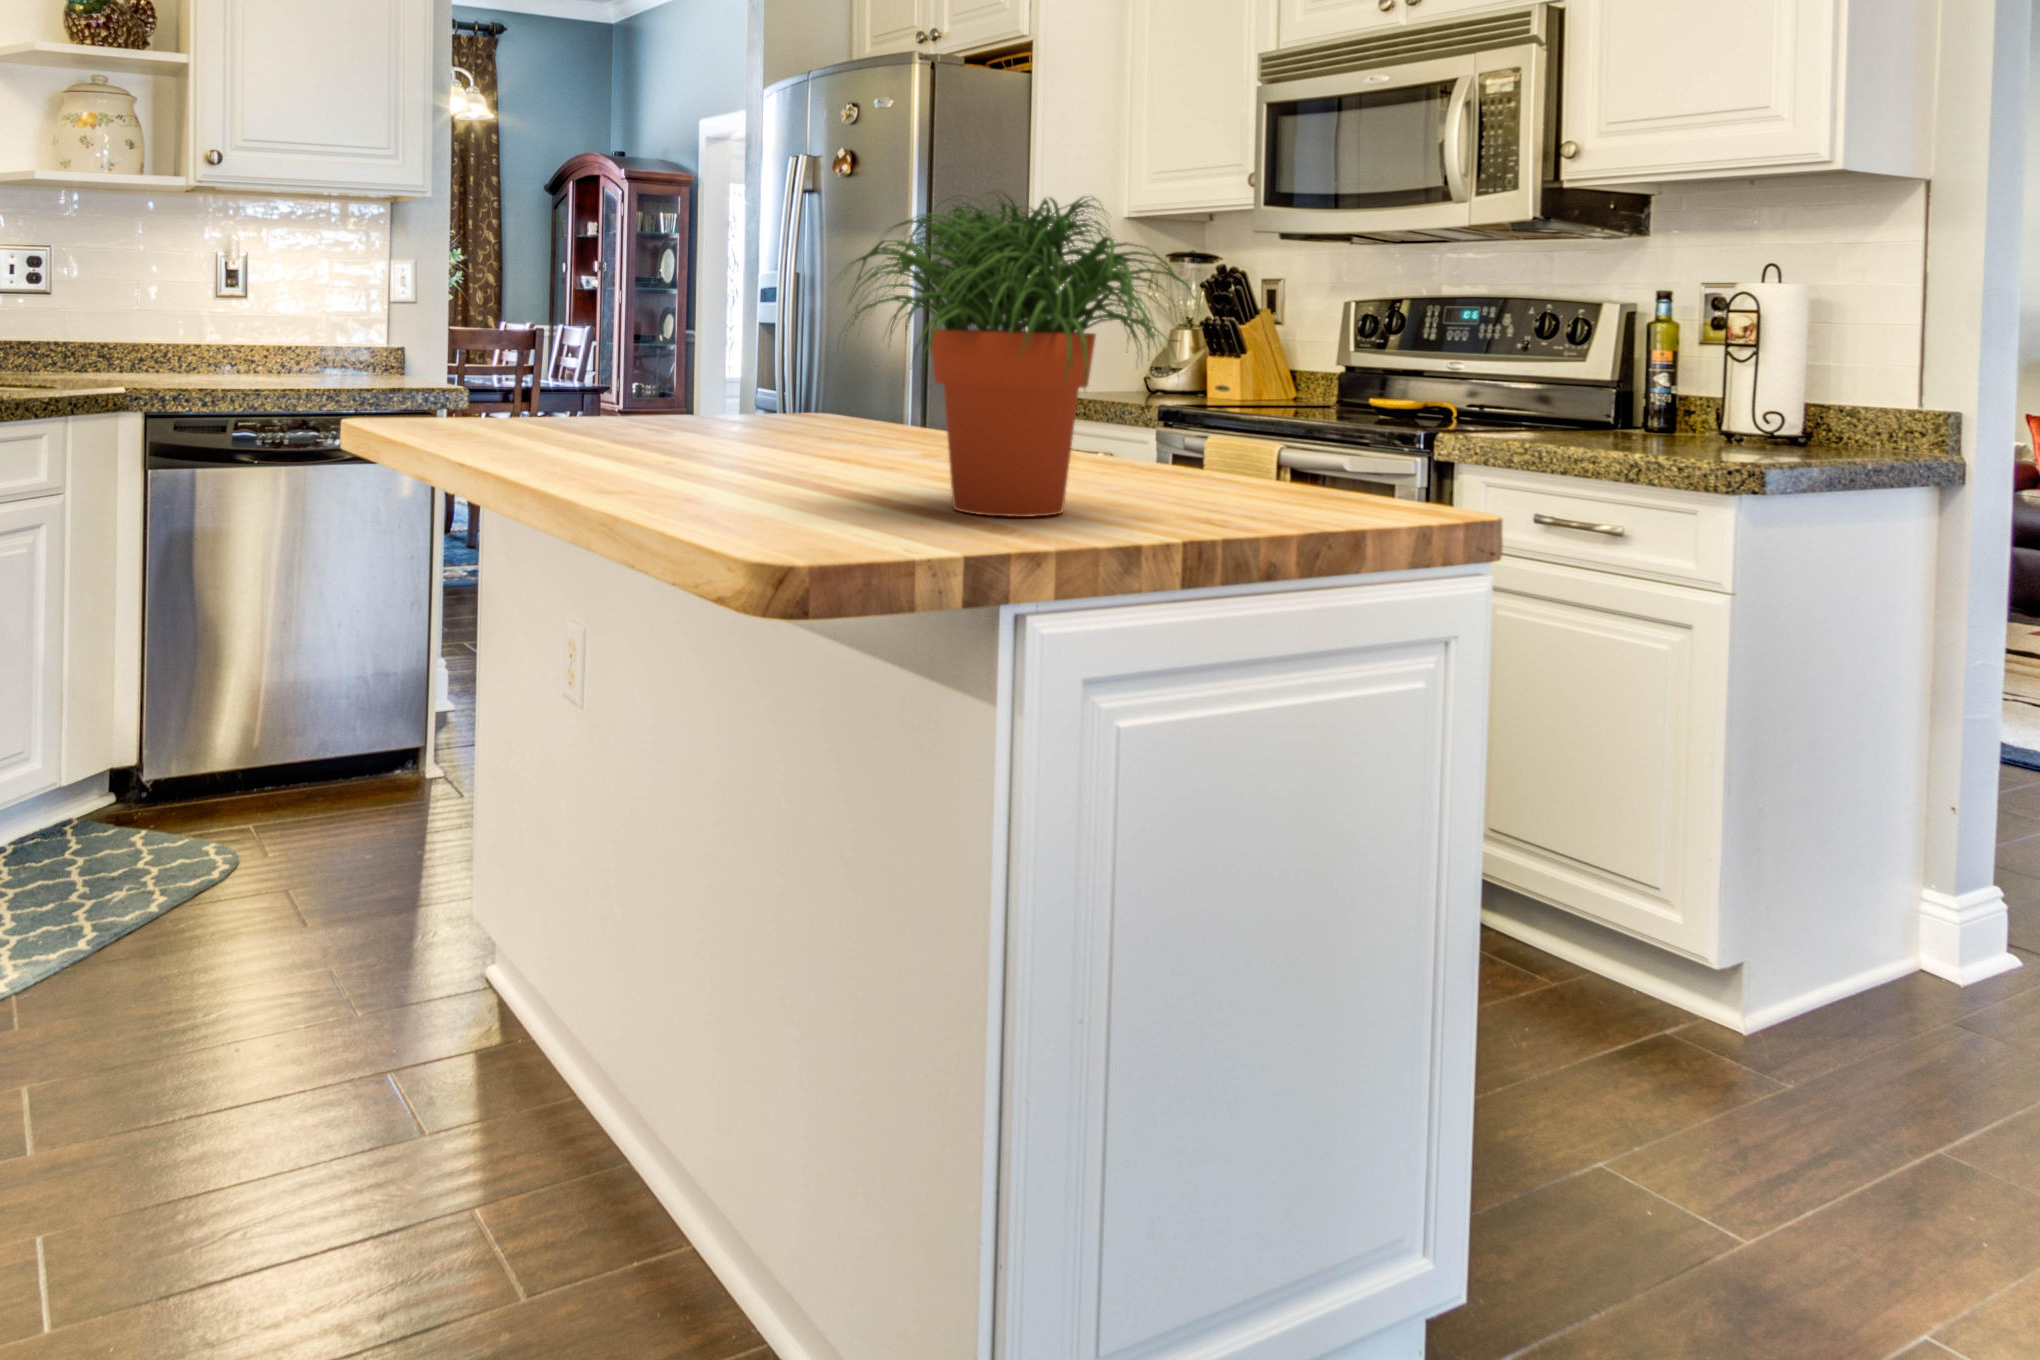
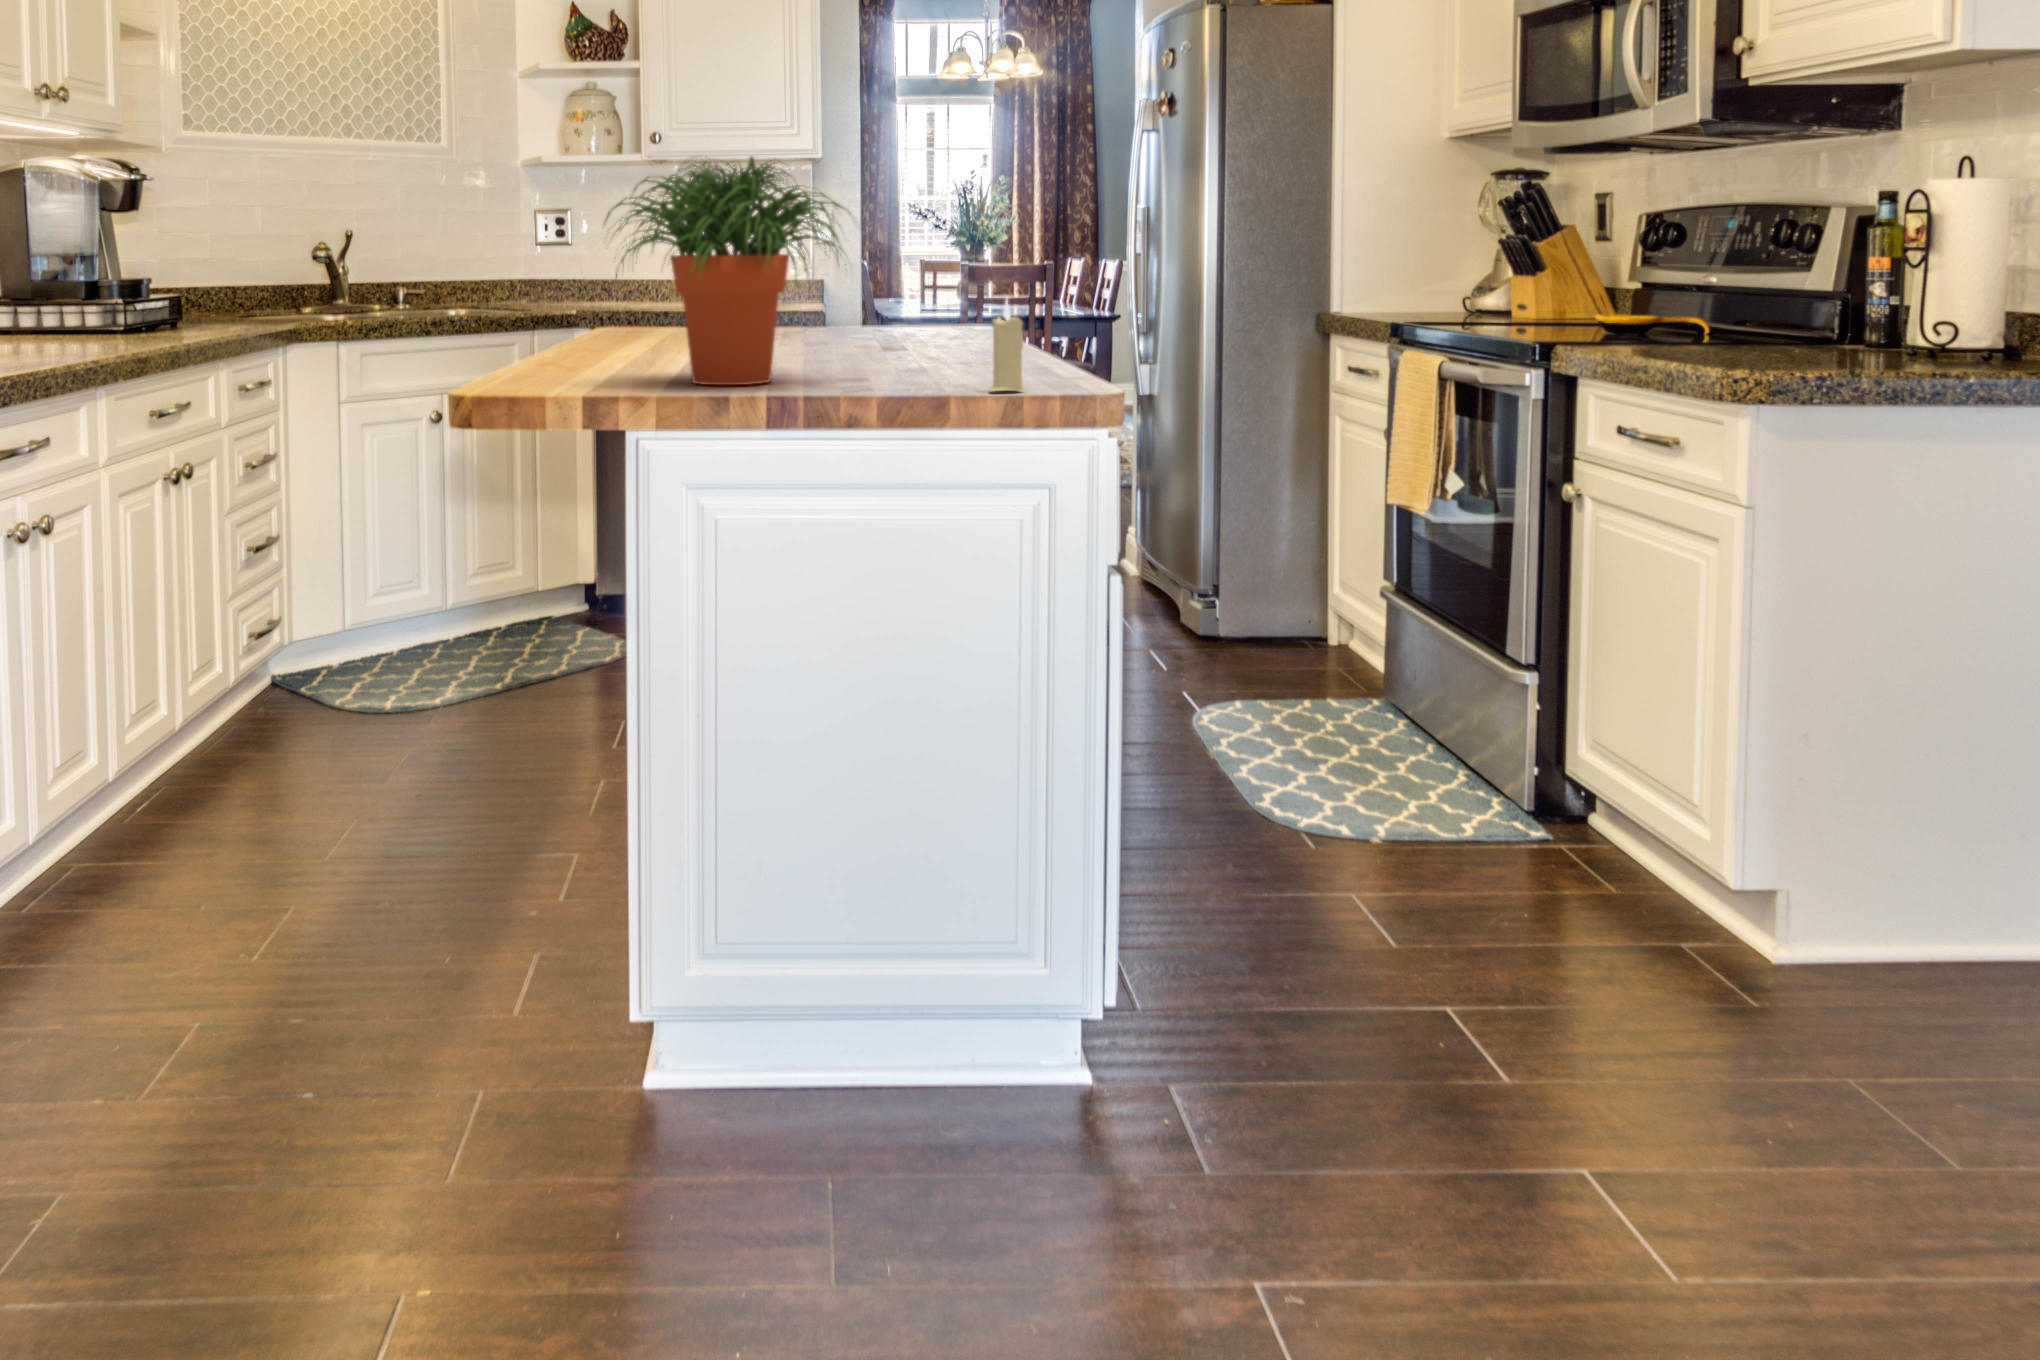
candle: none [1354,392,1402,515] -> present [990,298,1023,391]

